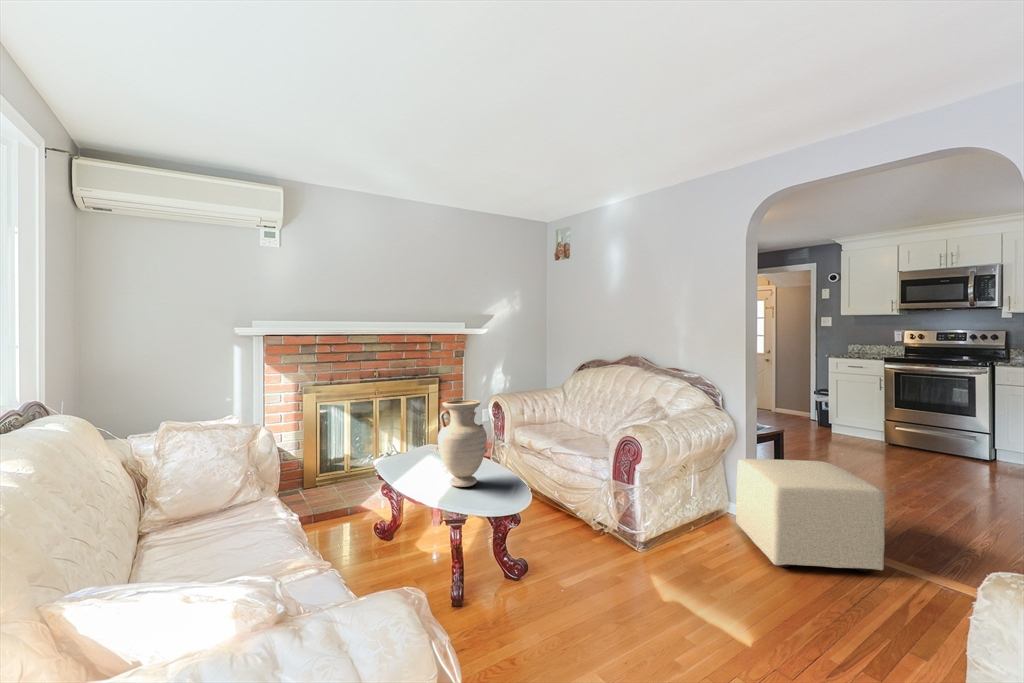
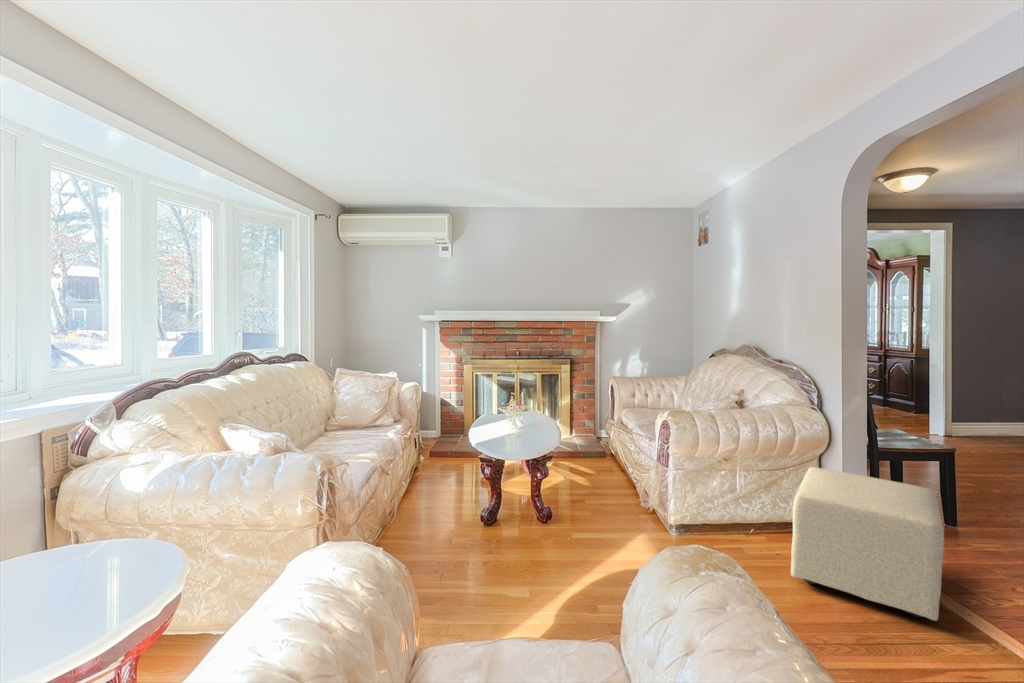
vase: present [438,400,487,487] -> none [493,377,531,442]

